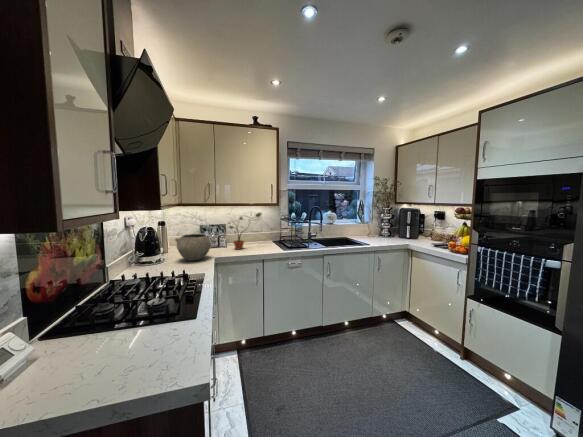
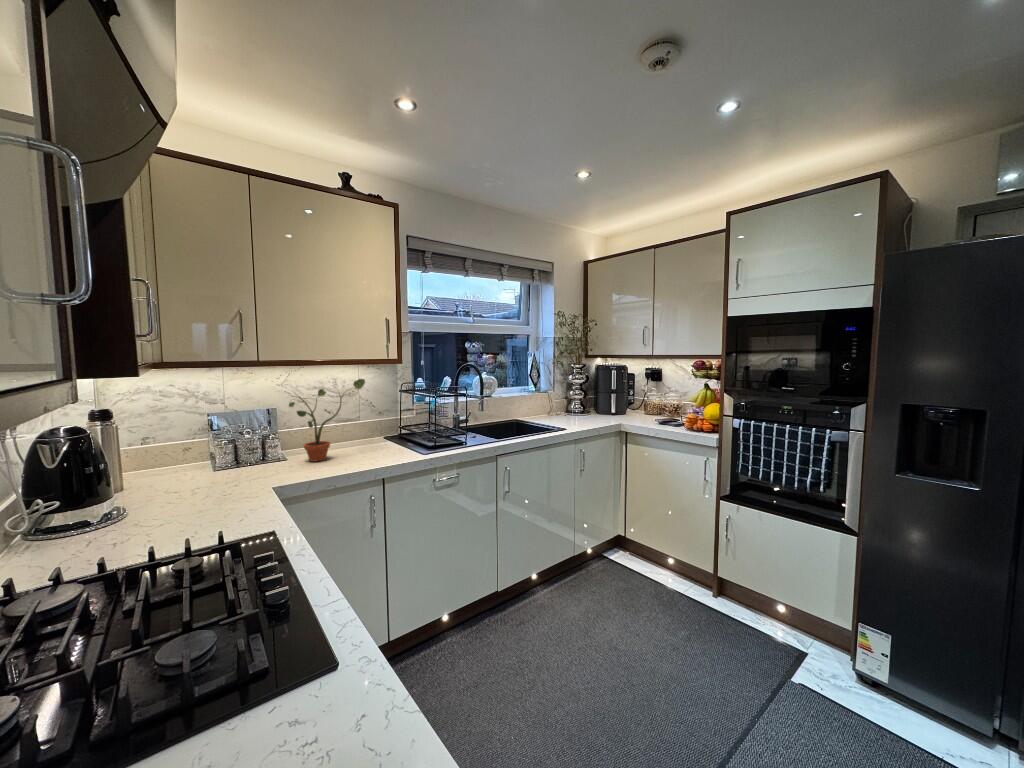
bowl: present [175,234,210,261] -> none [158,435,258,503]

